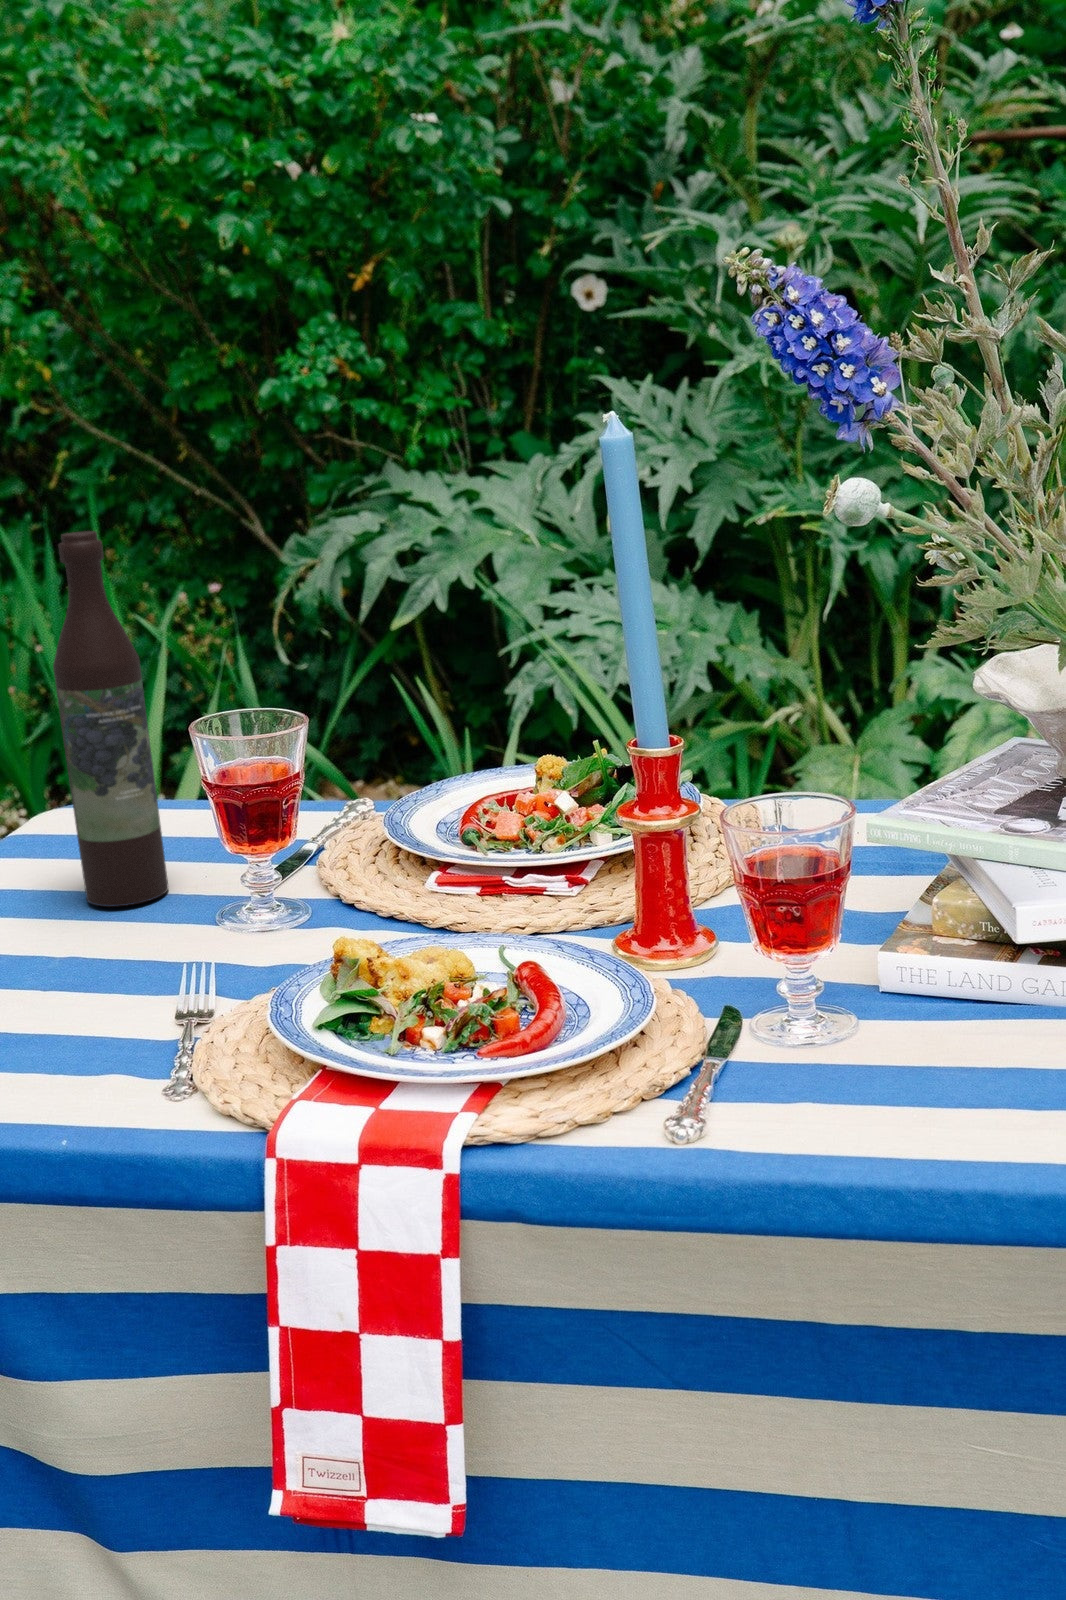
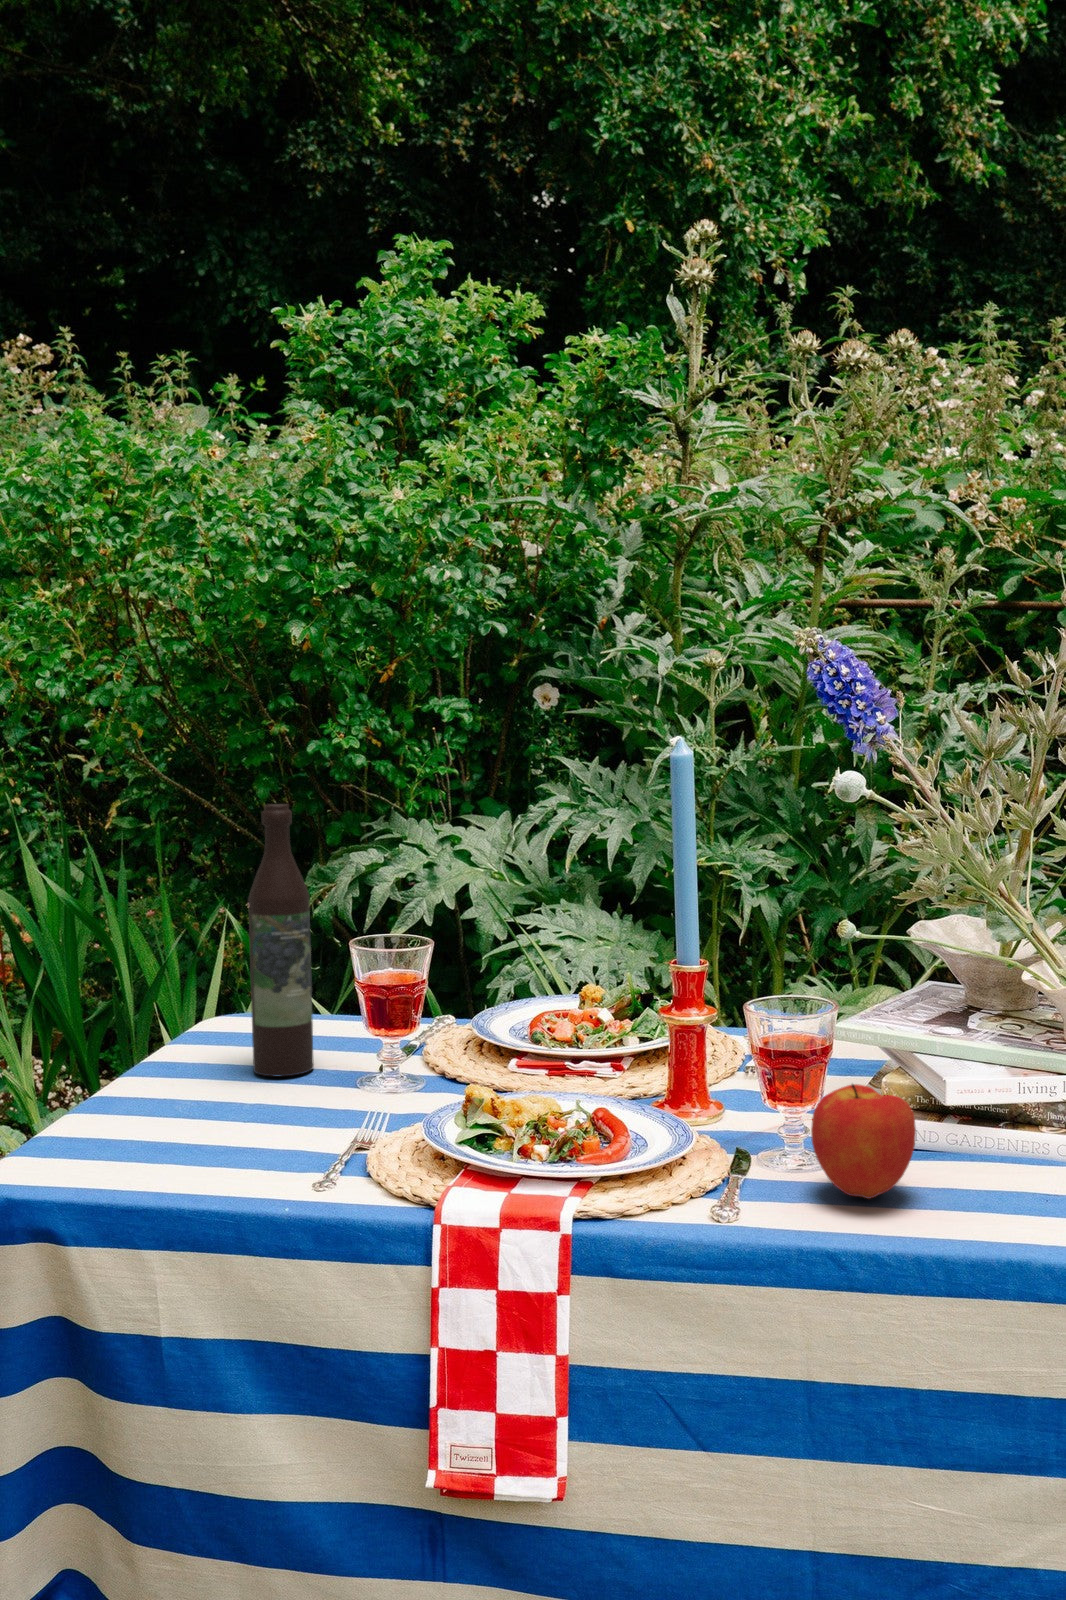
apple: none [821,931,976,1099] -> present [811,1084,916,1199]

